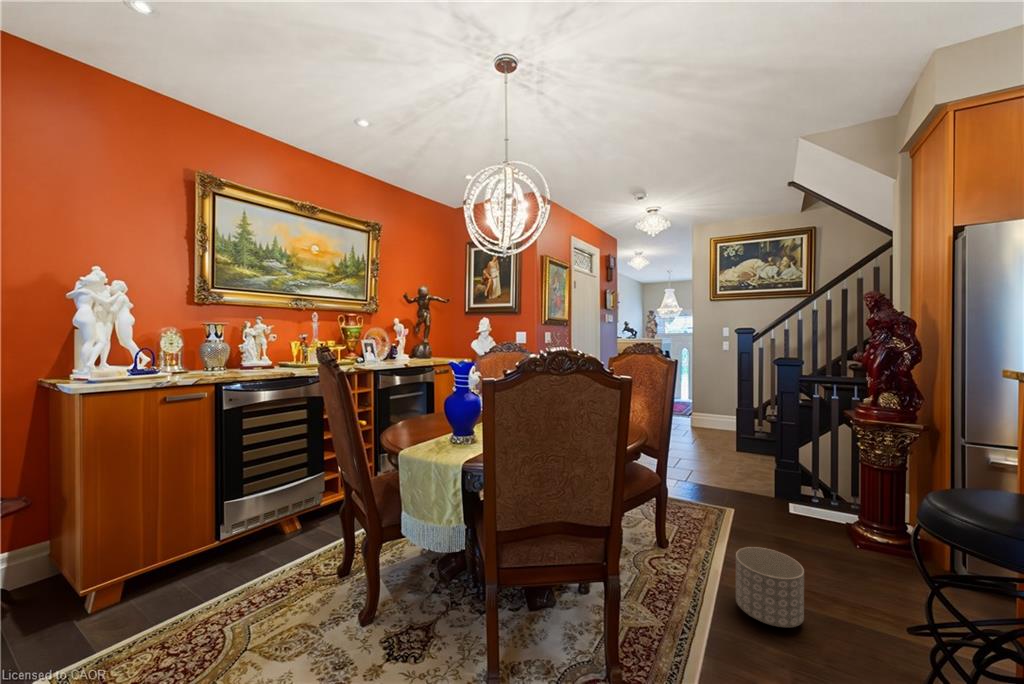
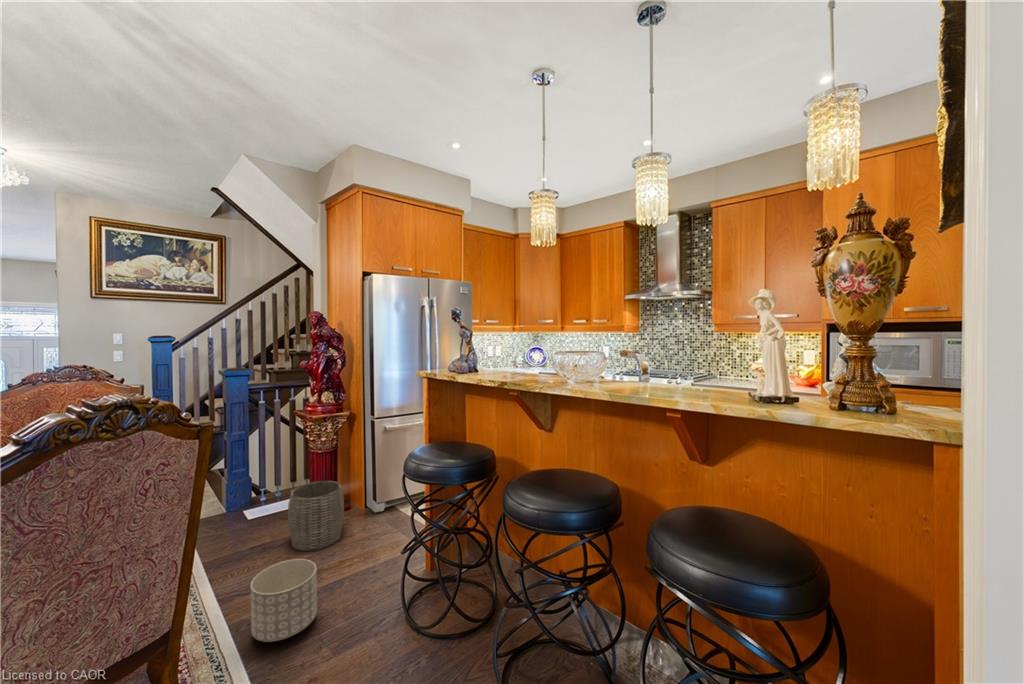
woven basket: none [815,495,894,581] -> present [288,481,344,551]

